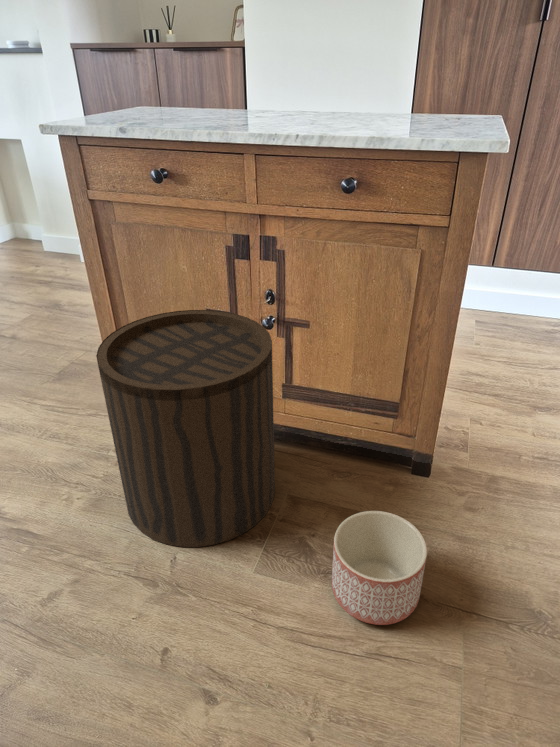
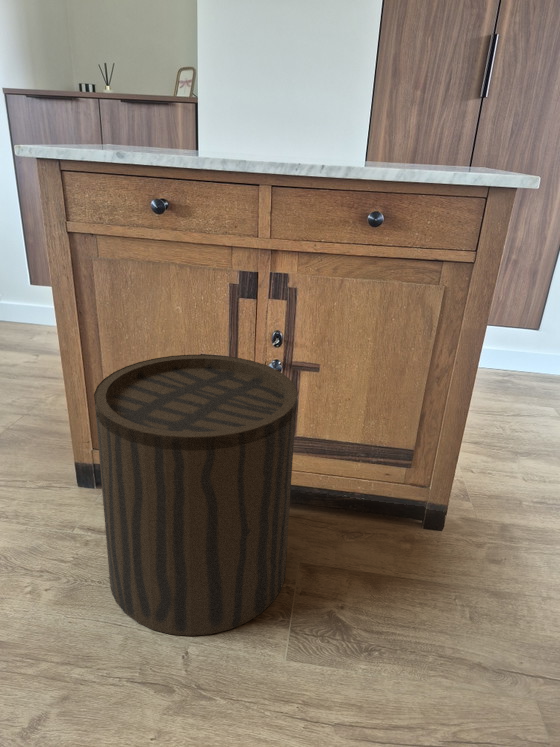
planter: present [332,511,427,625] -> none [380,569,496,705]

